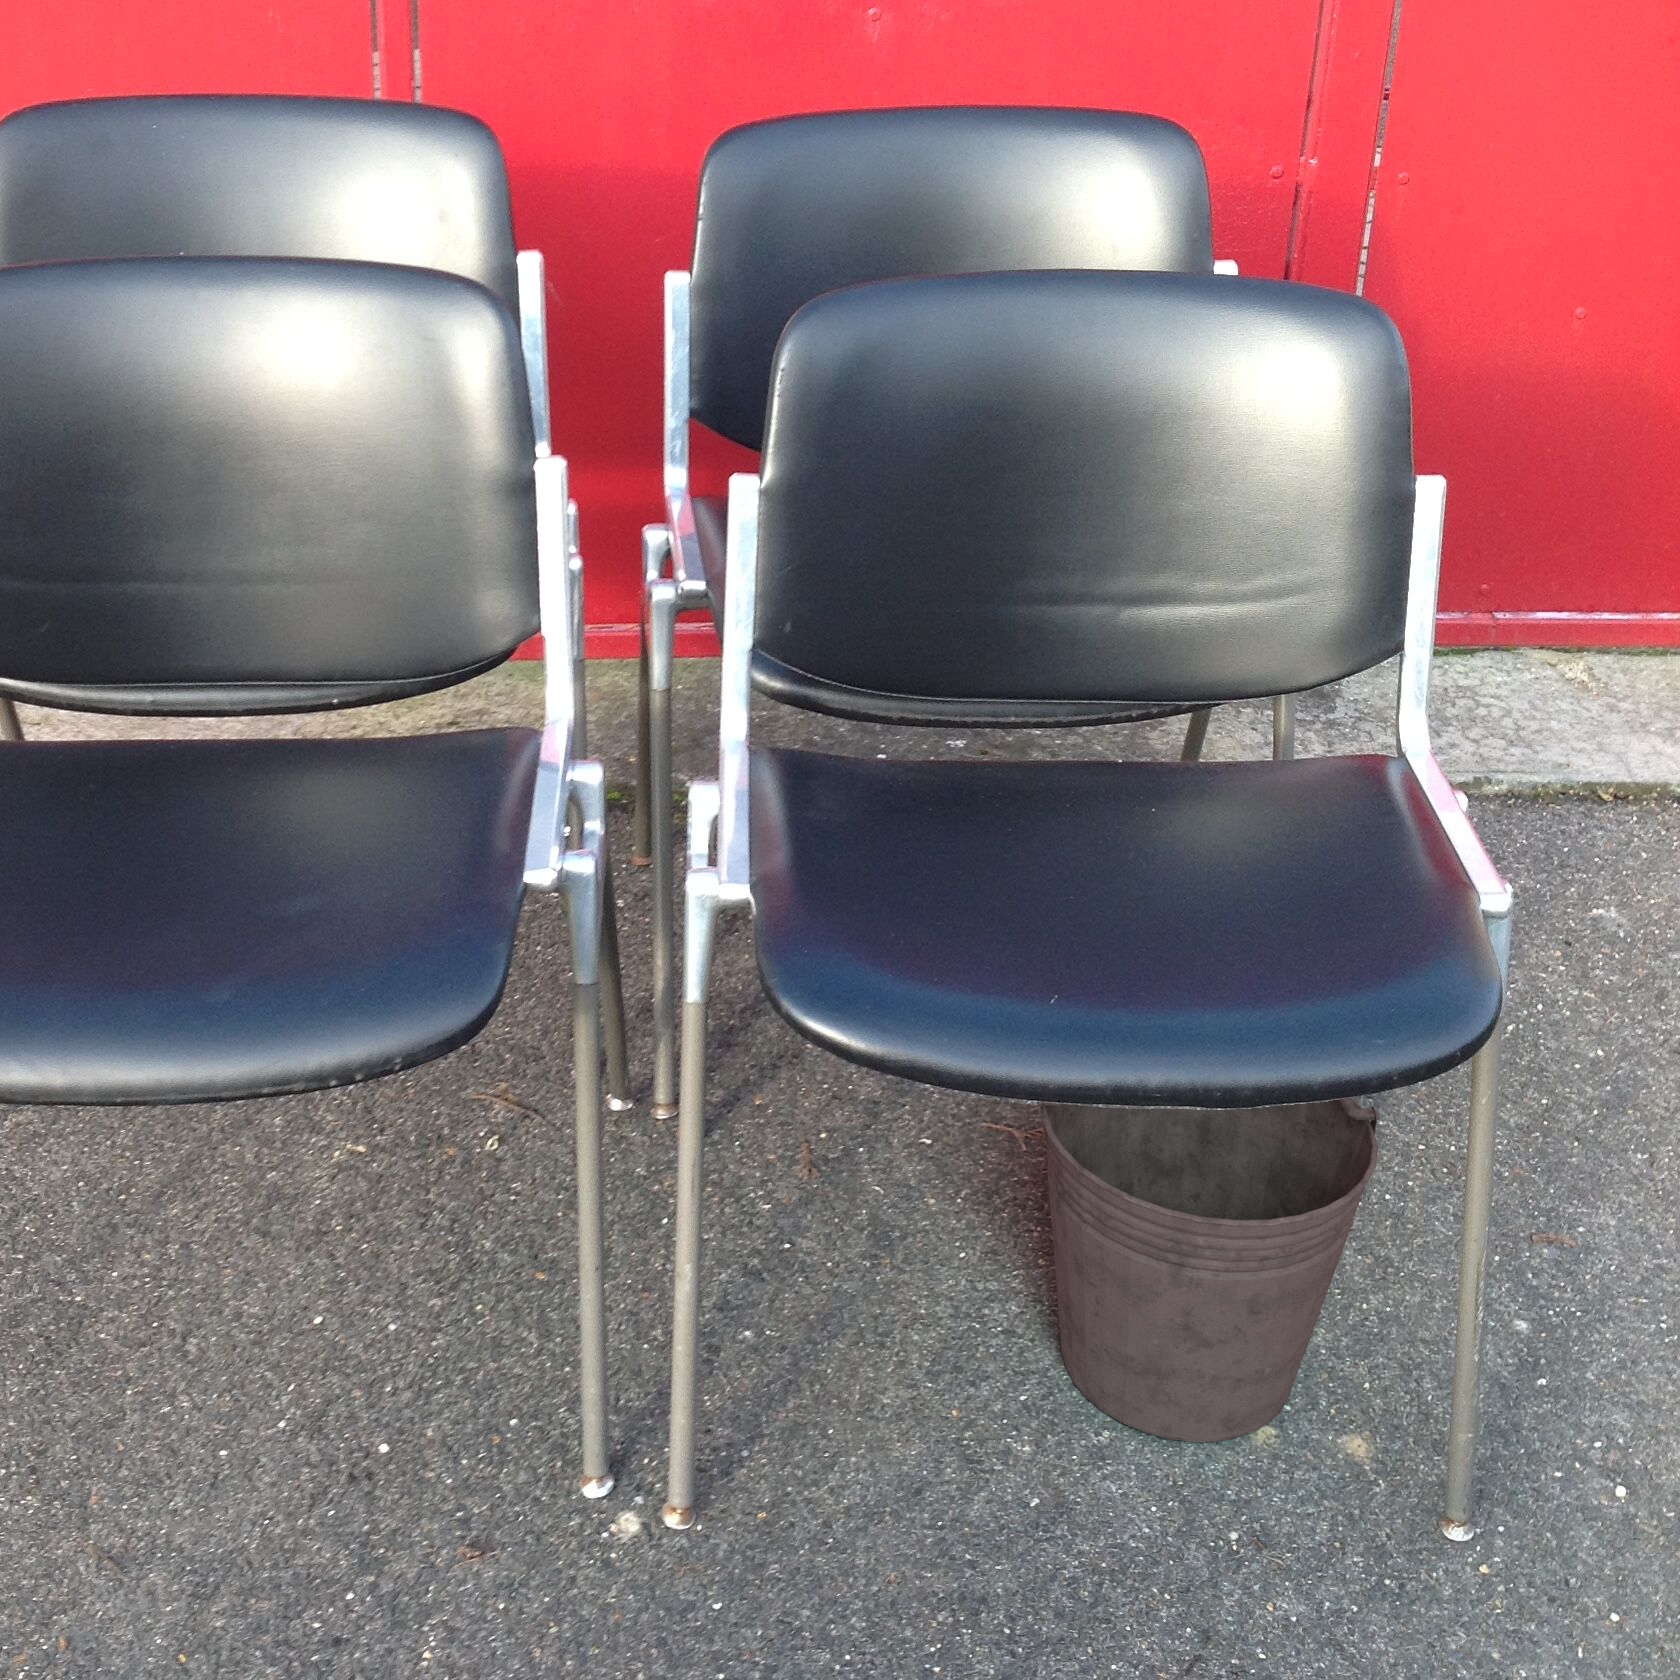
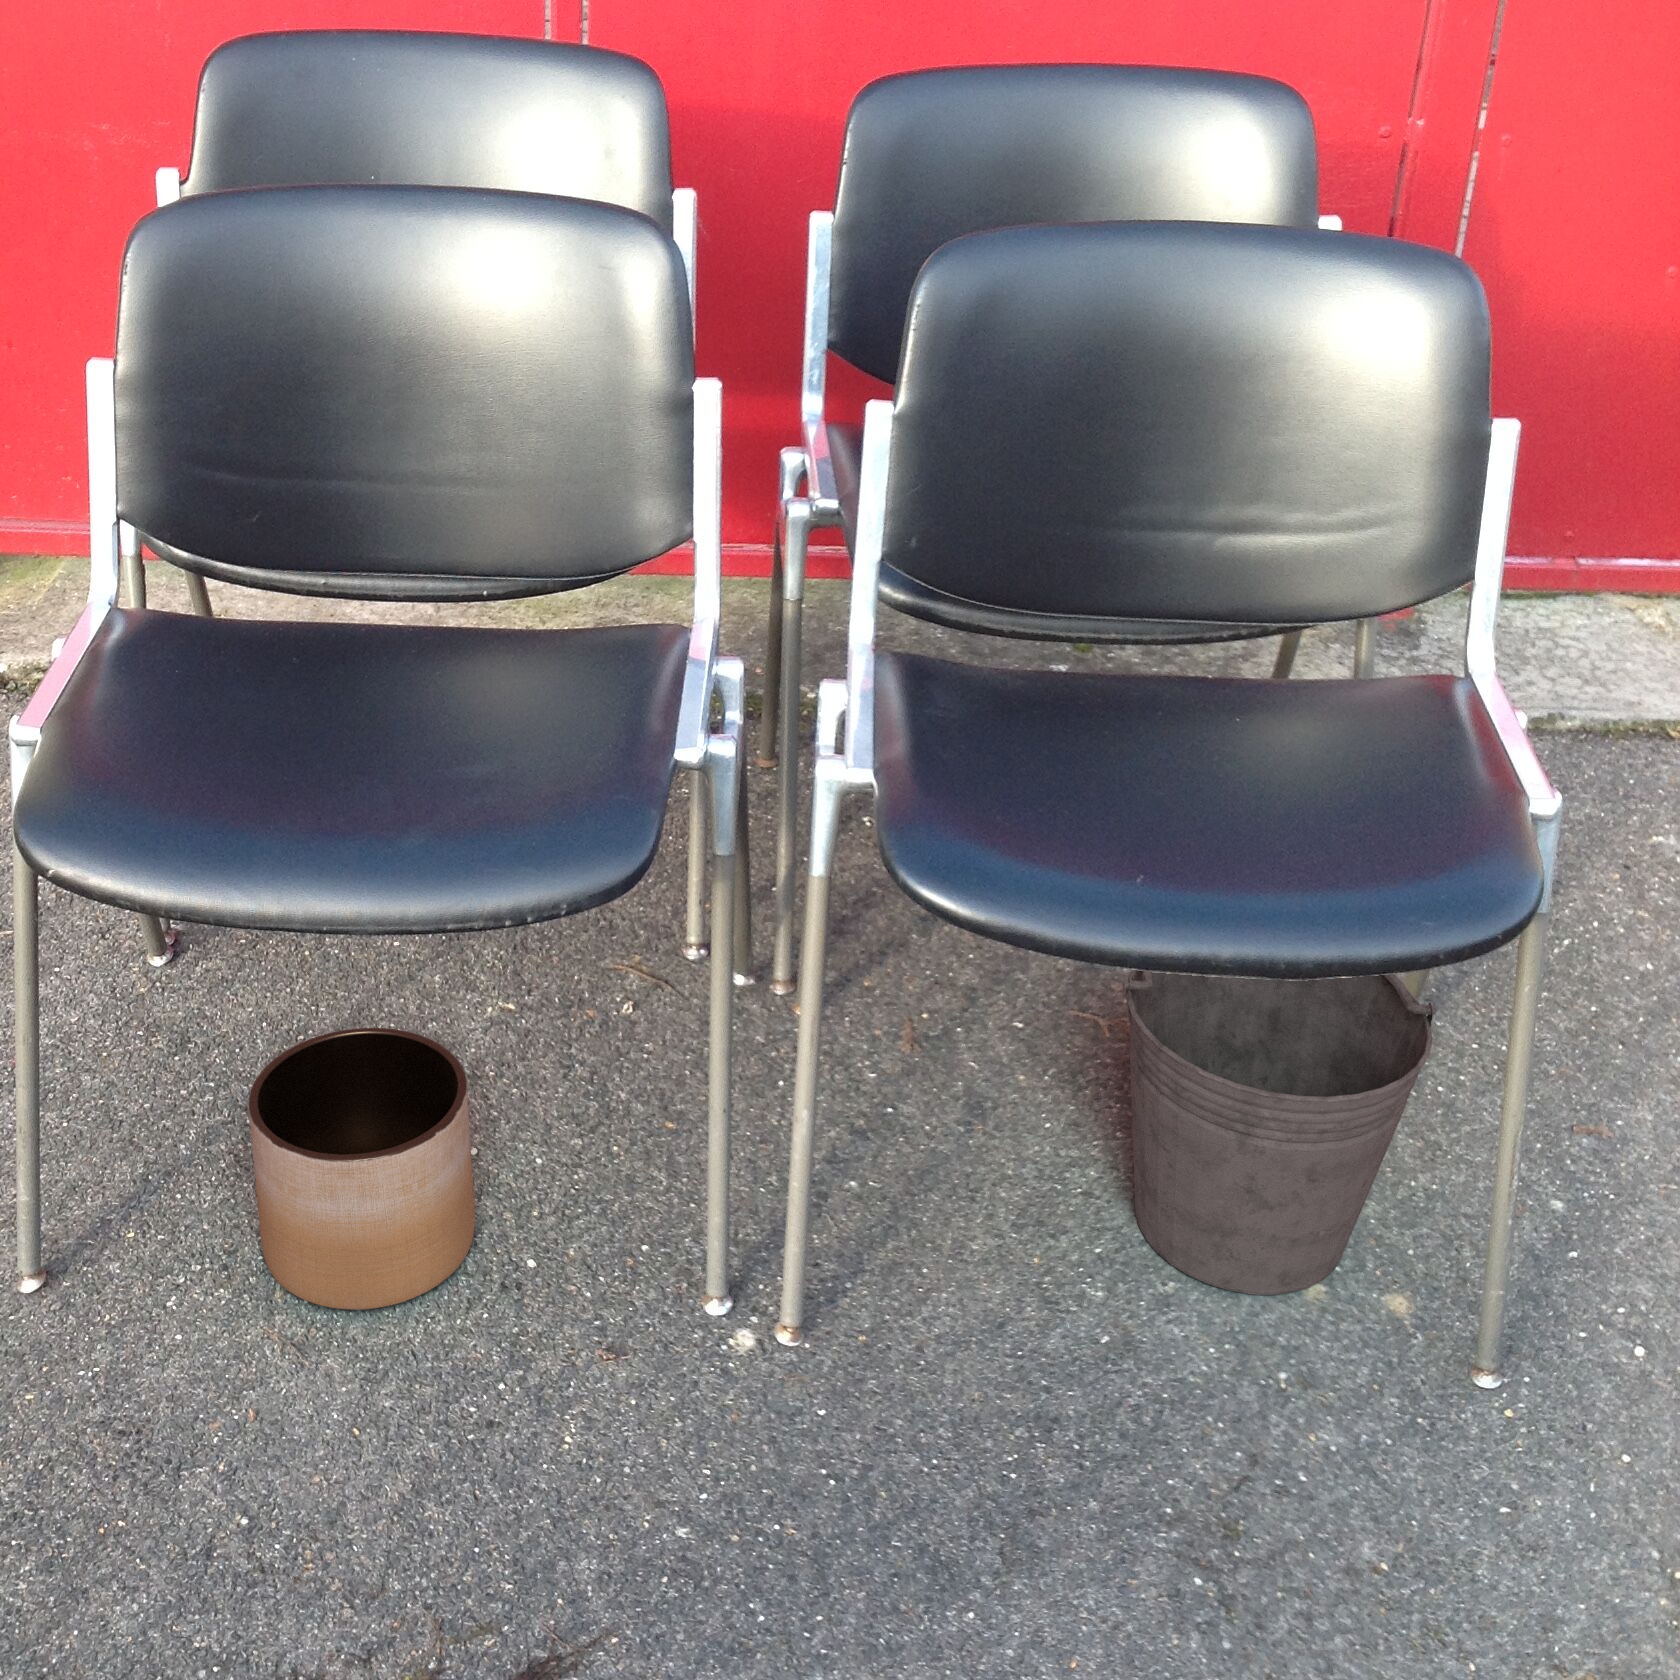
planter: none [51,1185,320,1515] -> present [249,1028,475,1310]

